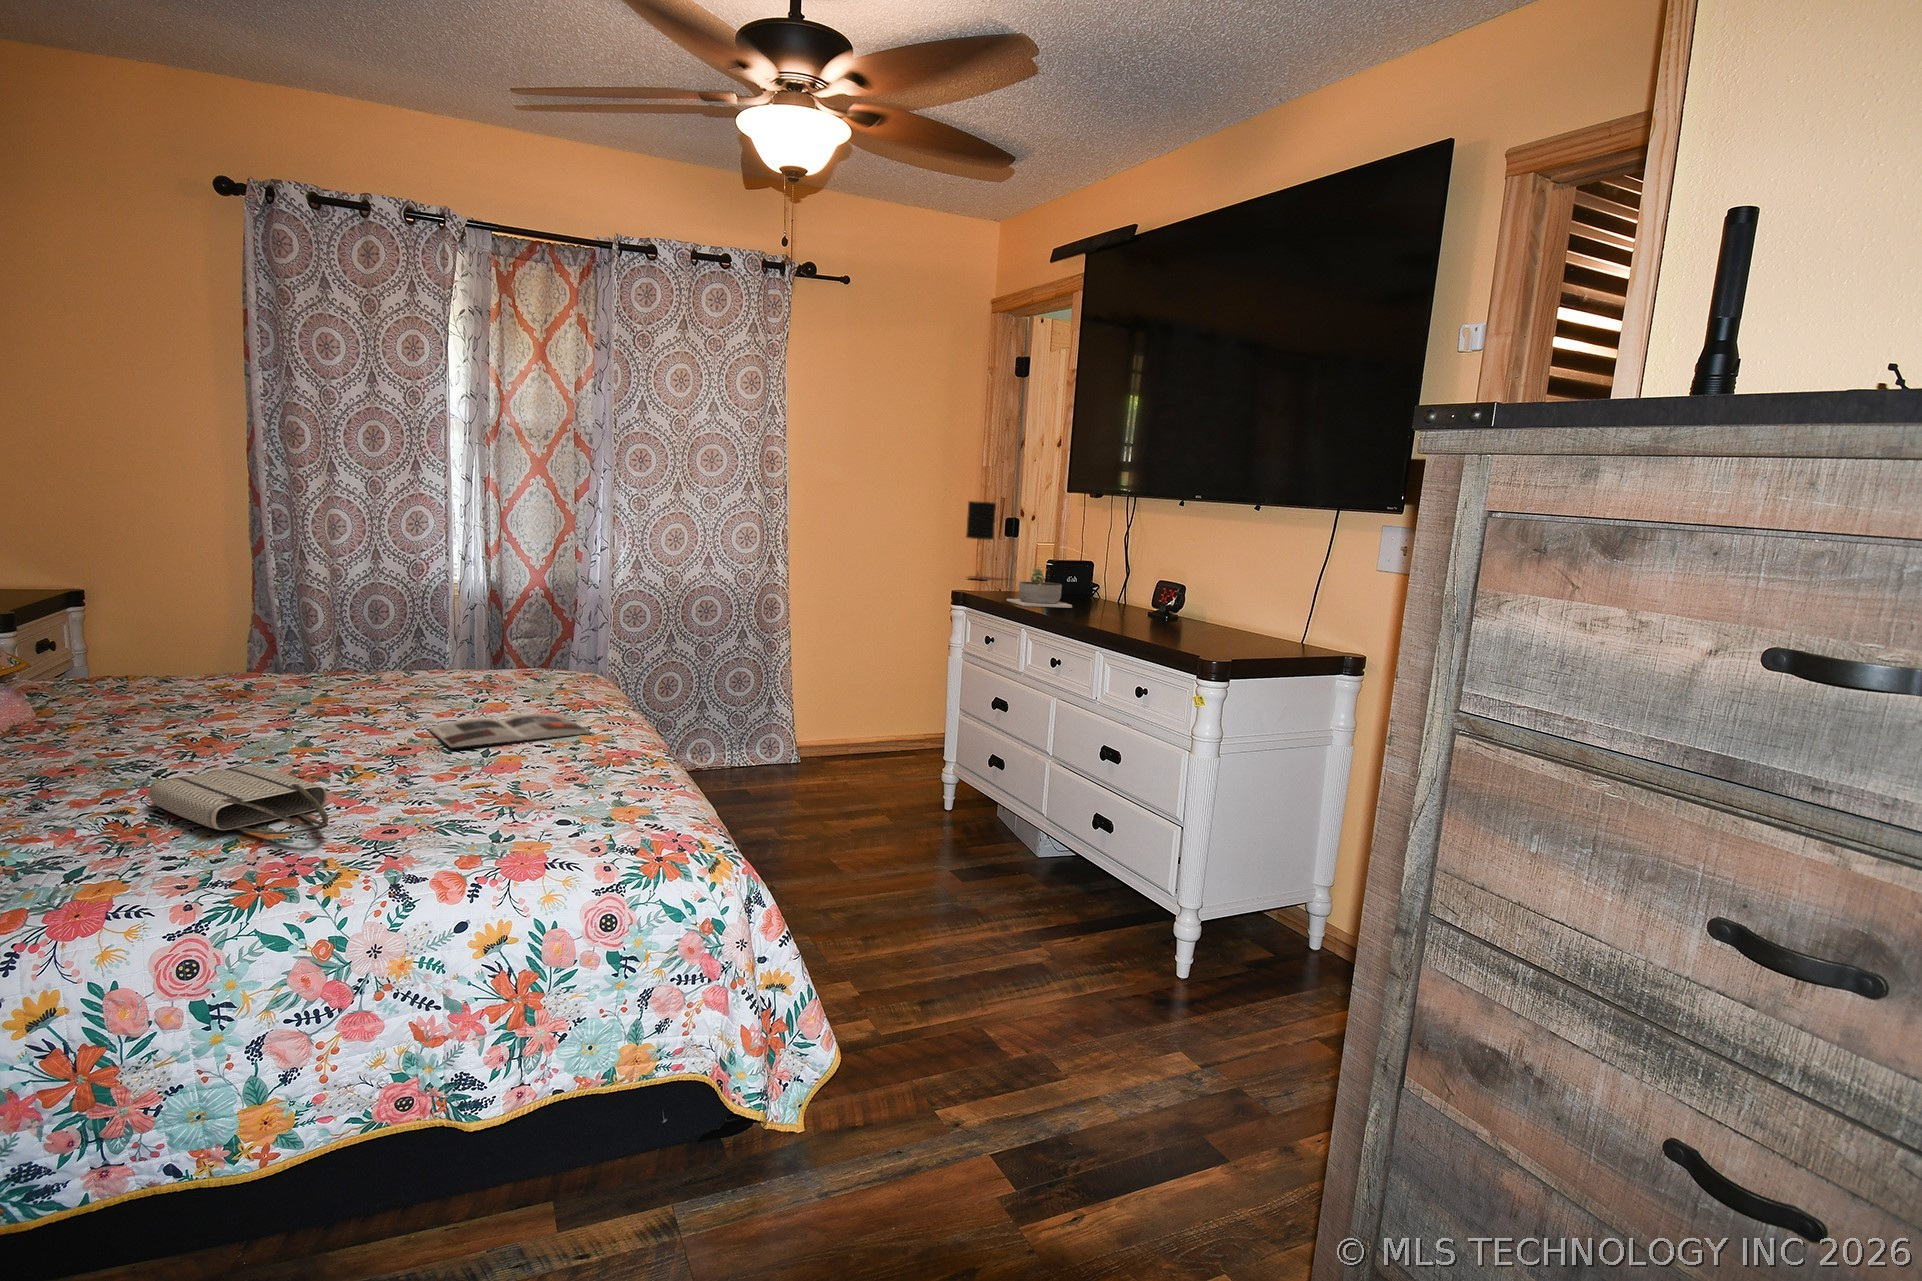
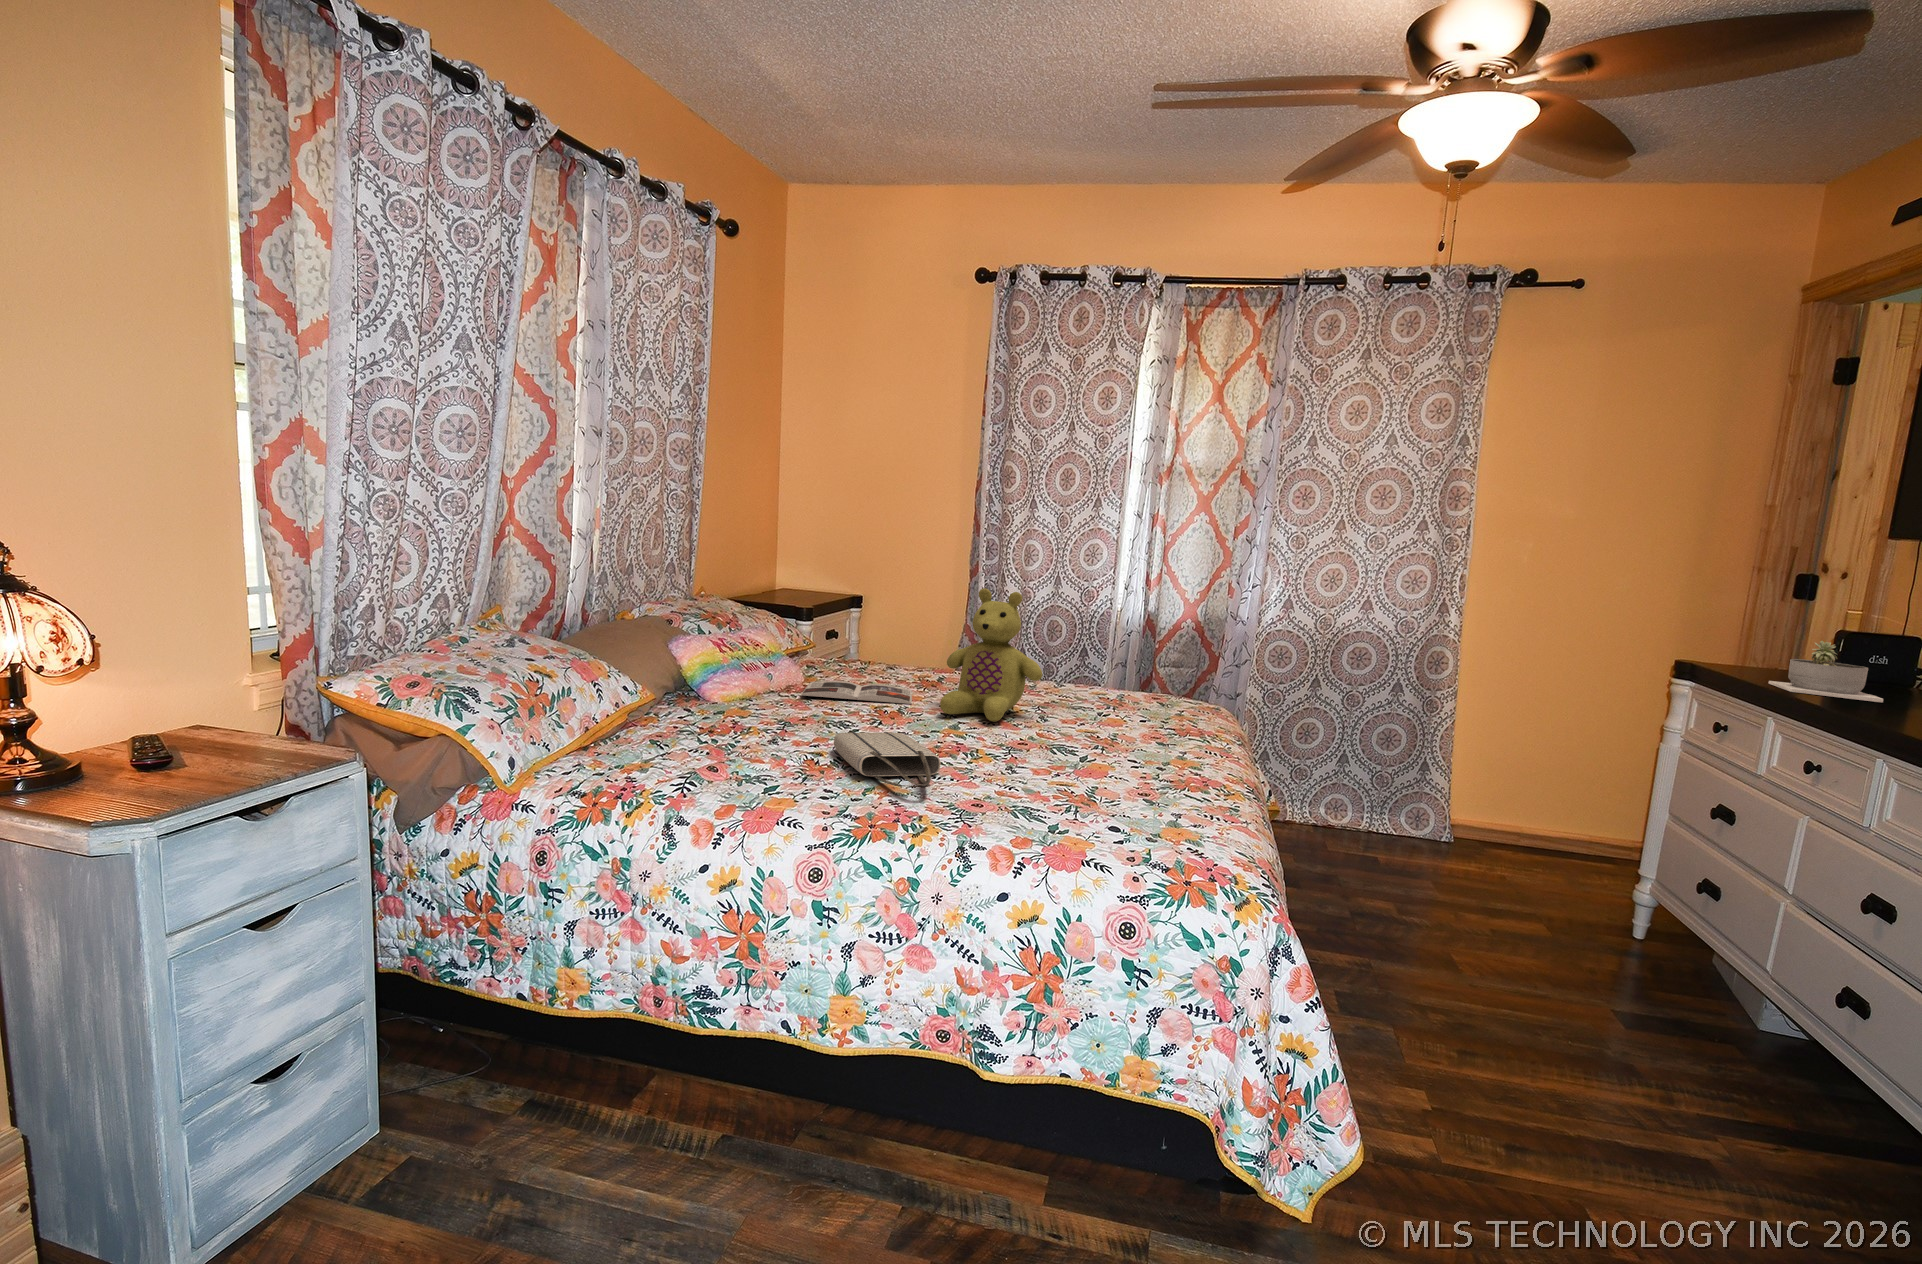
table lamp: present [966,501,996,579] -> none [1731,552,1791,659]
stuffed bear: none [280,576,415,729] -> present [940,588,1042,722]
magazine: present [429,714,590,747] -> present [801,681,912,704]

